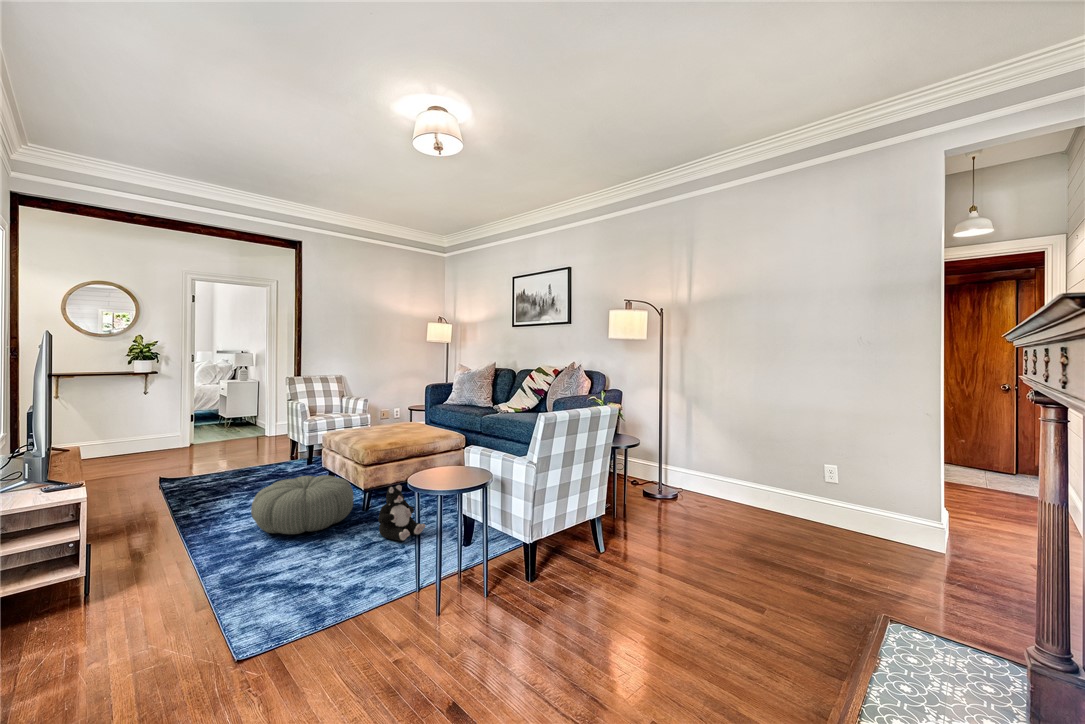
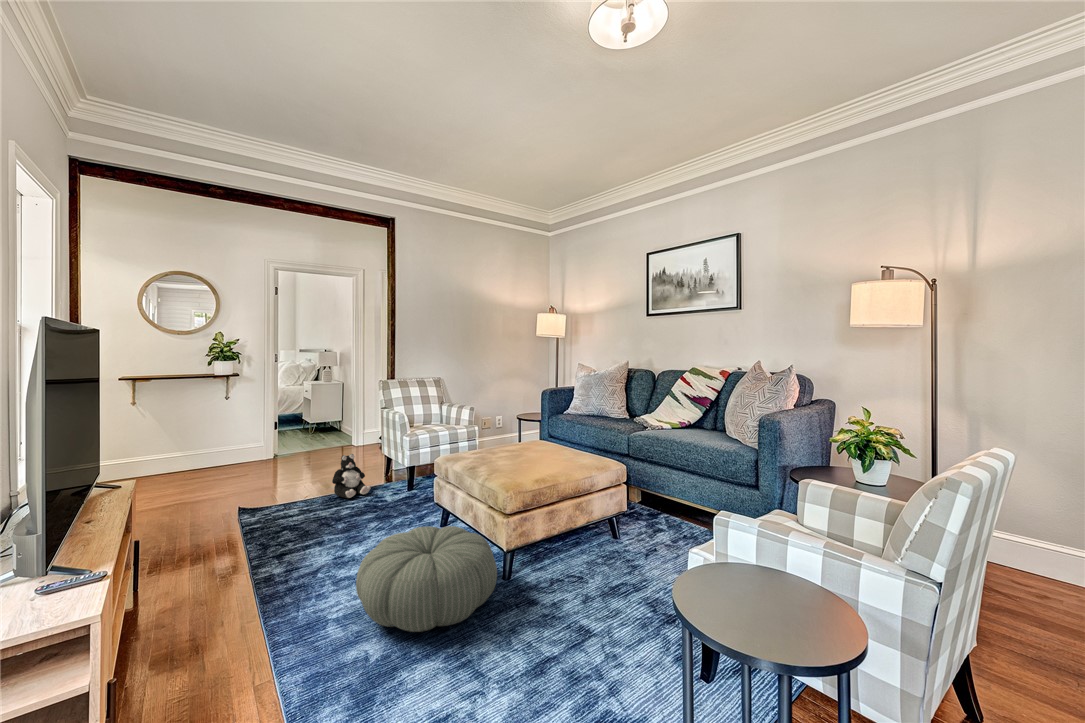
plush toy: present [378,485,425,541] -> present [332,454,371,498]

